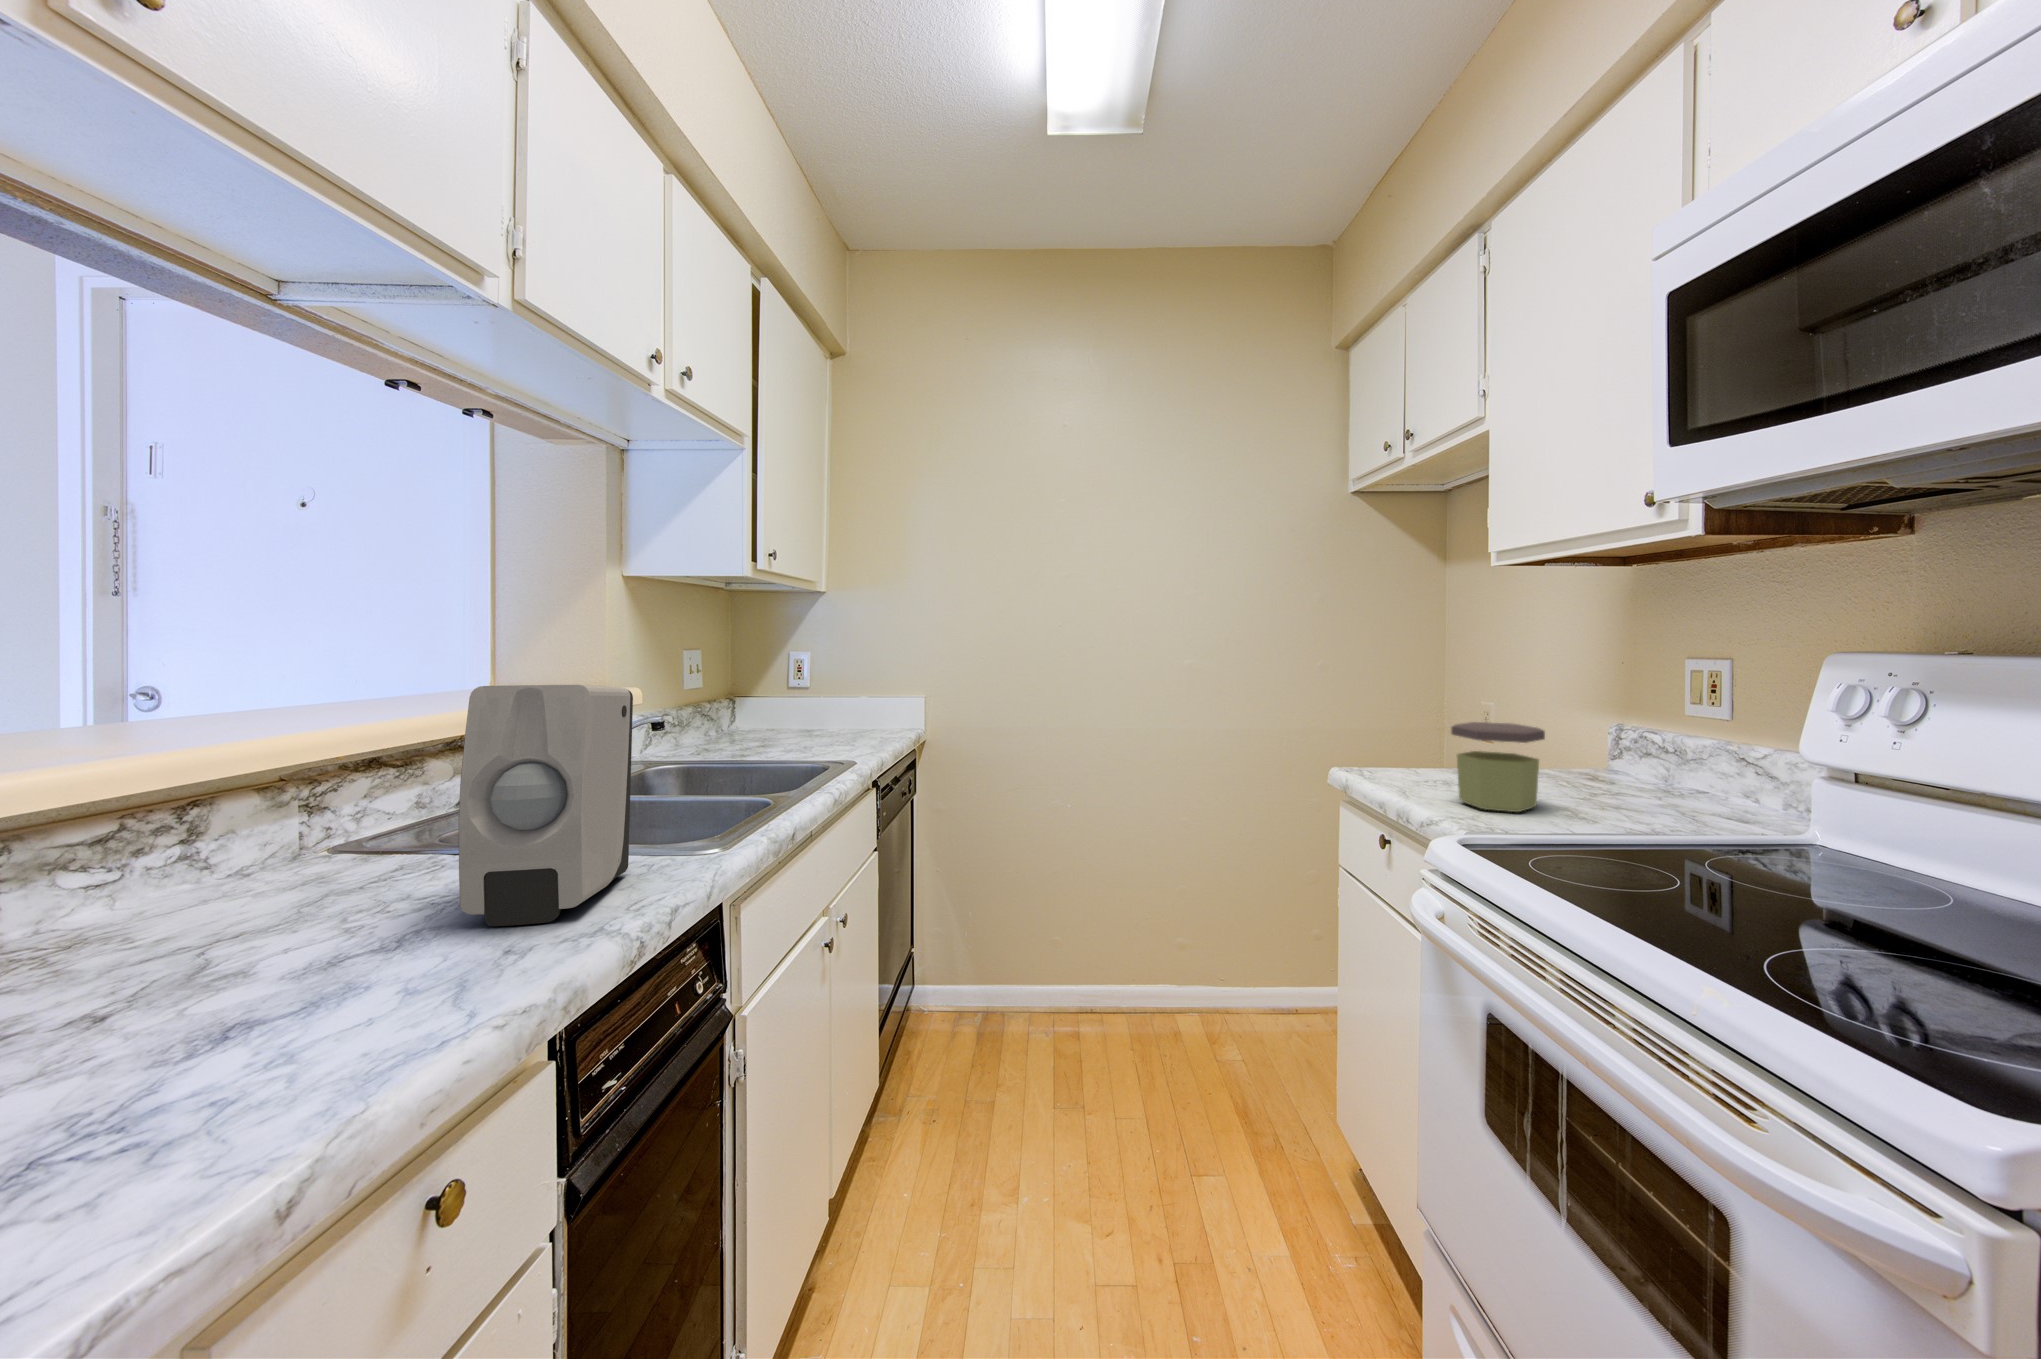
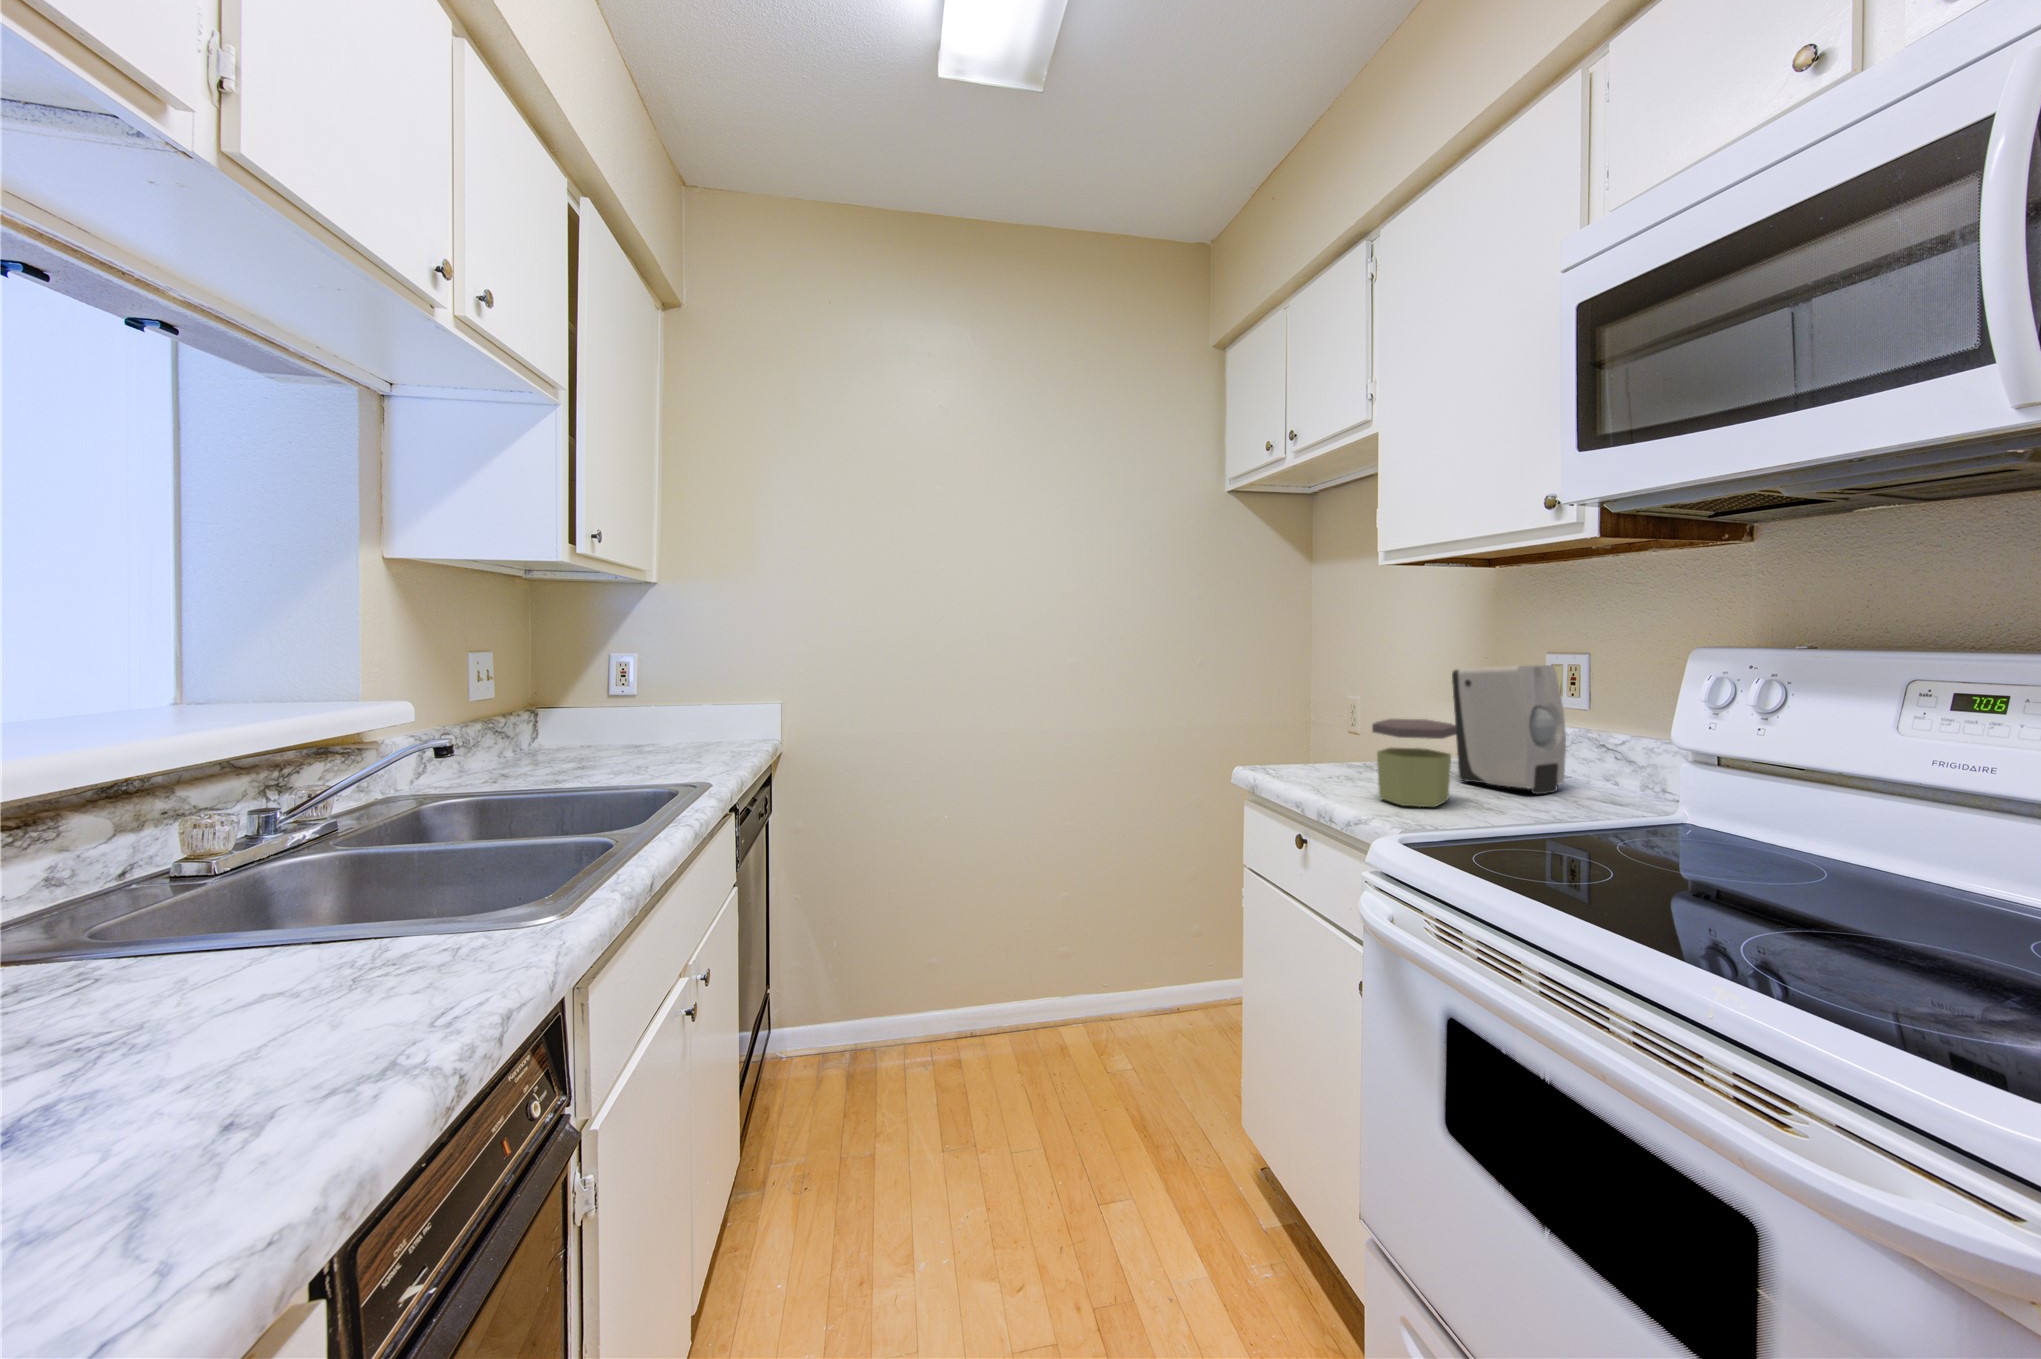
soap dispenser: present [459,685,633,926] -> present [1452,665,1566,794]

